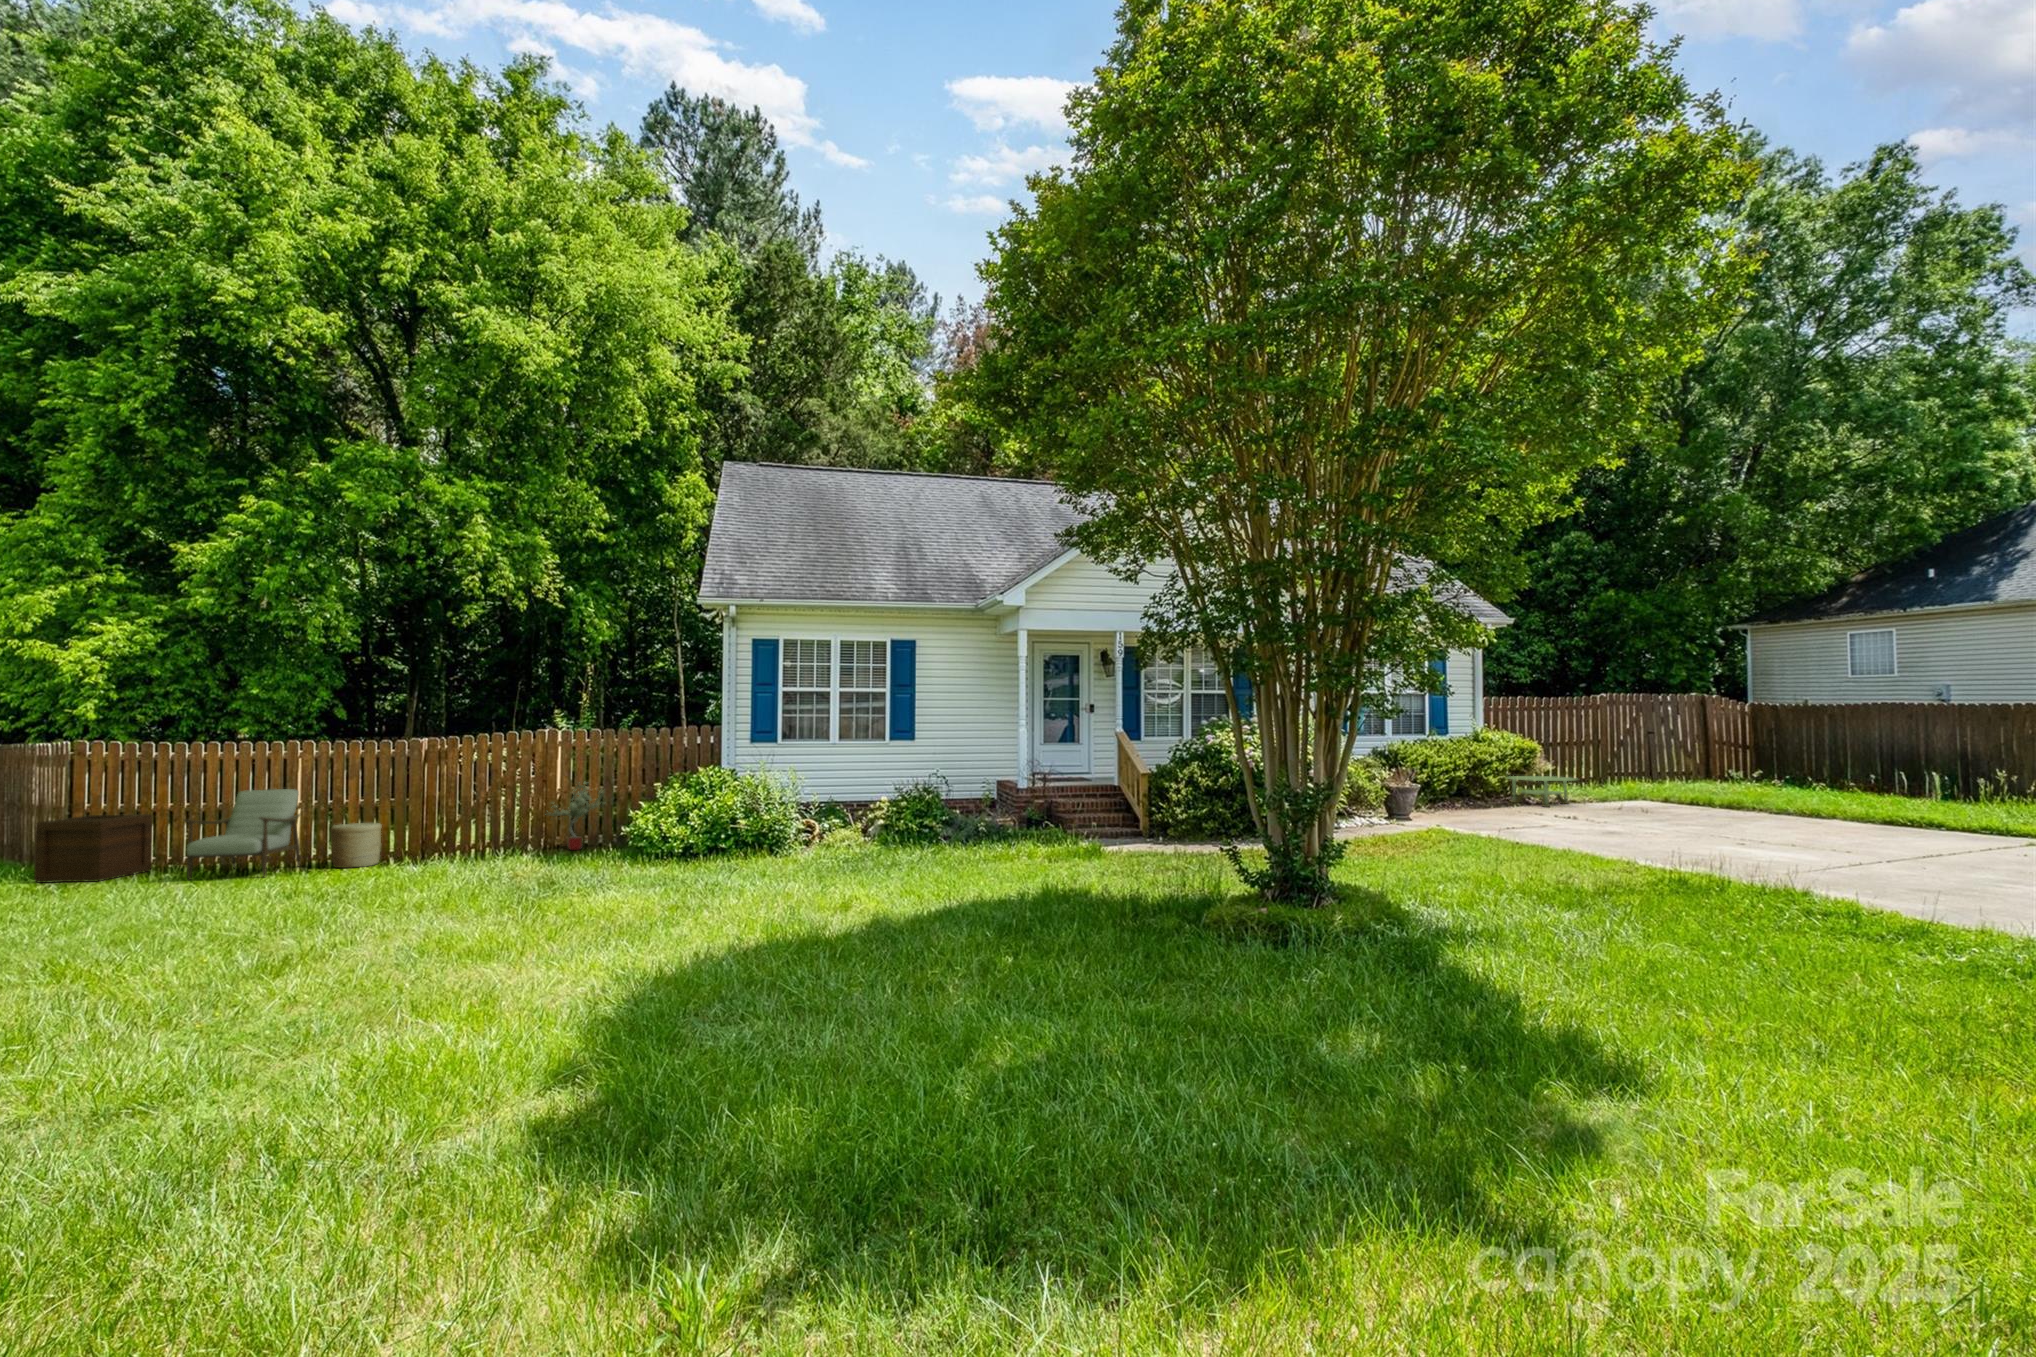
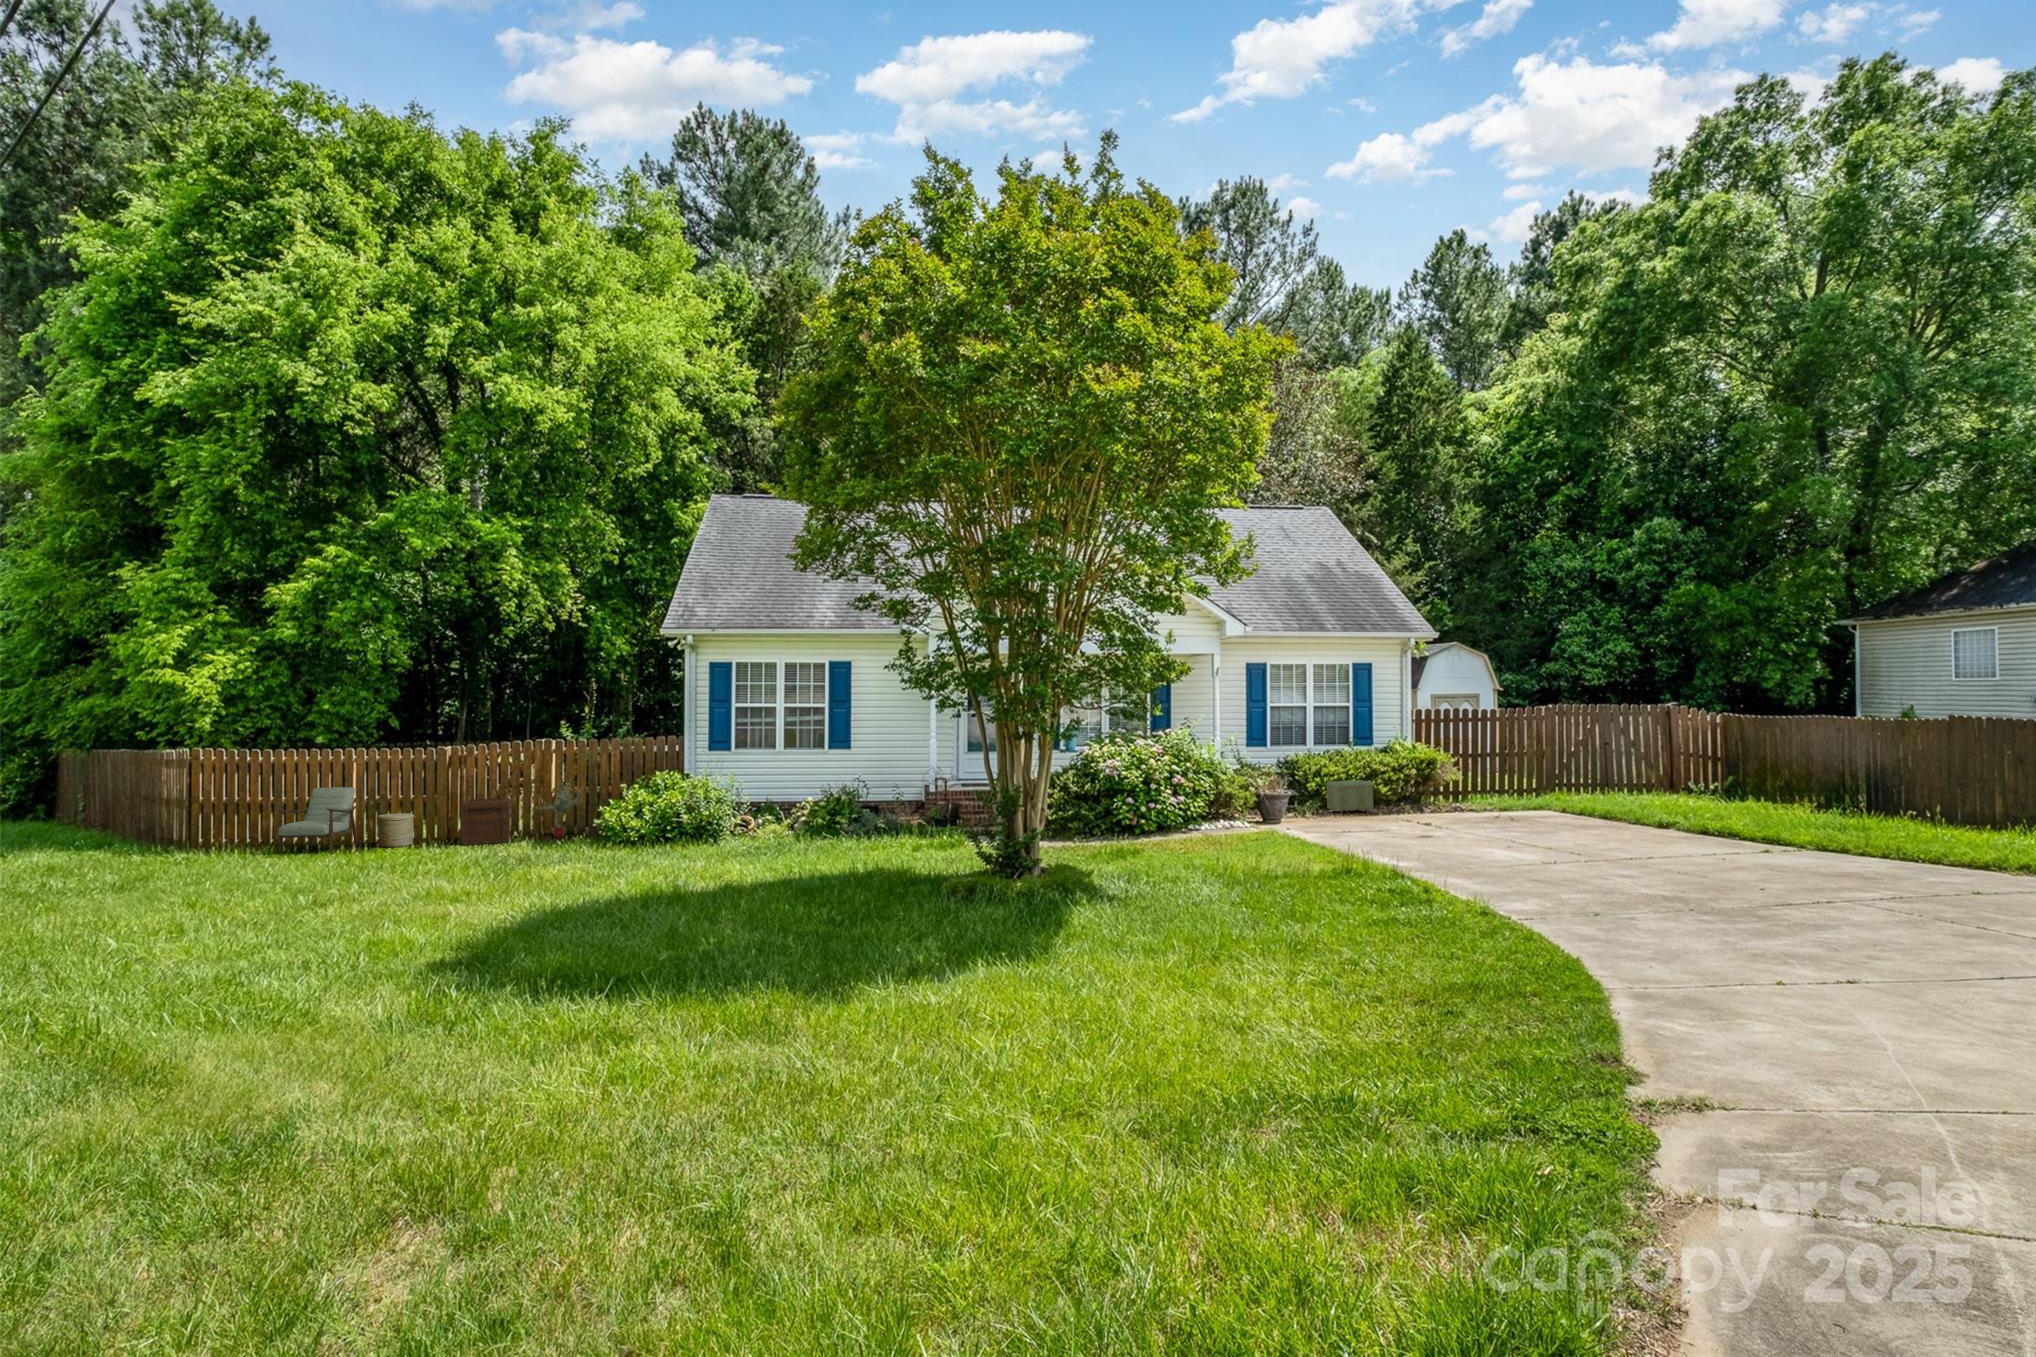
storage bench: none [1436,771,1487,807] -> present [1327,780,1374,813]
round table: present [1508,776,1576,807] -> none [1395,785,1459,815]
wooden crate: present [34,814,153,883] -> present [461,798,511,845]

